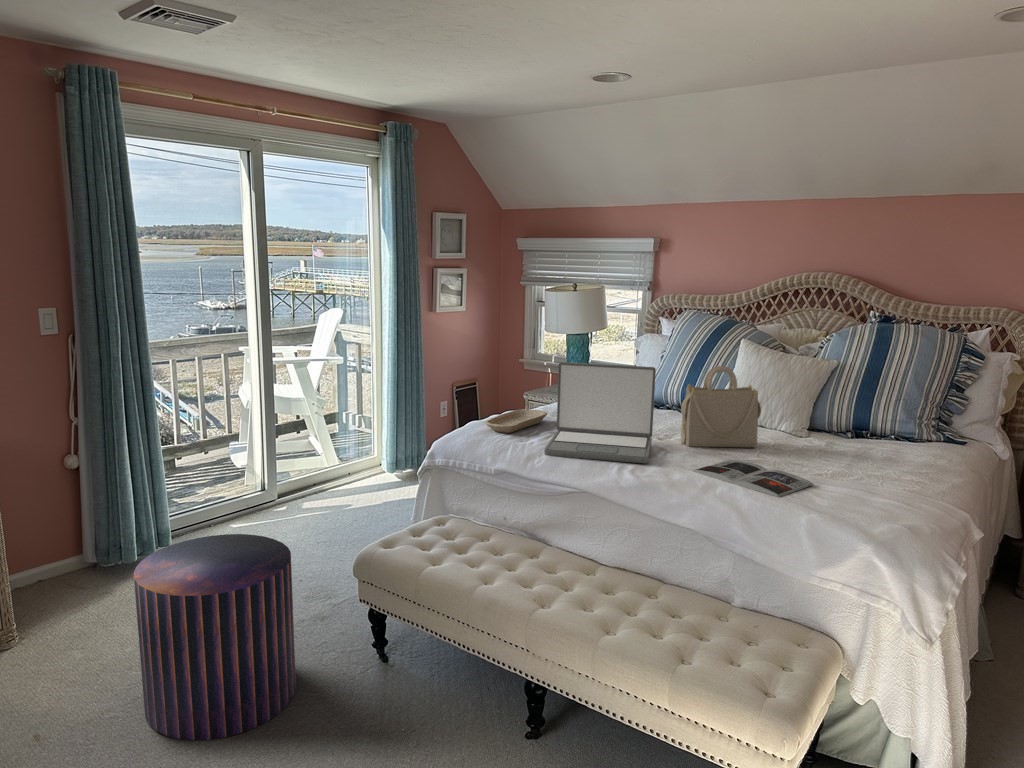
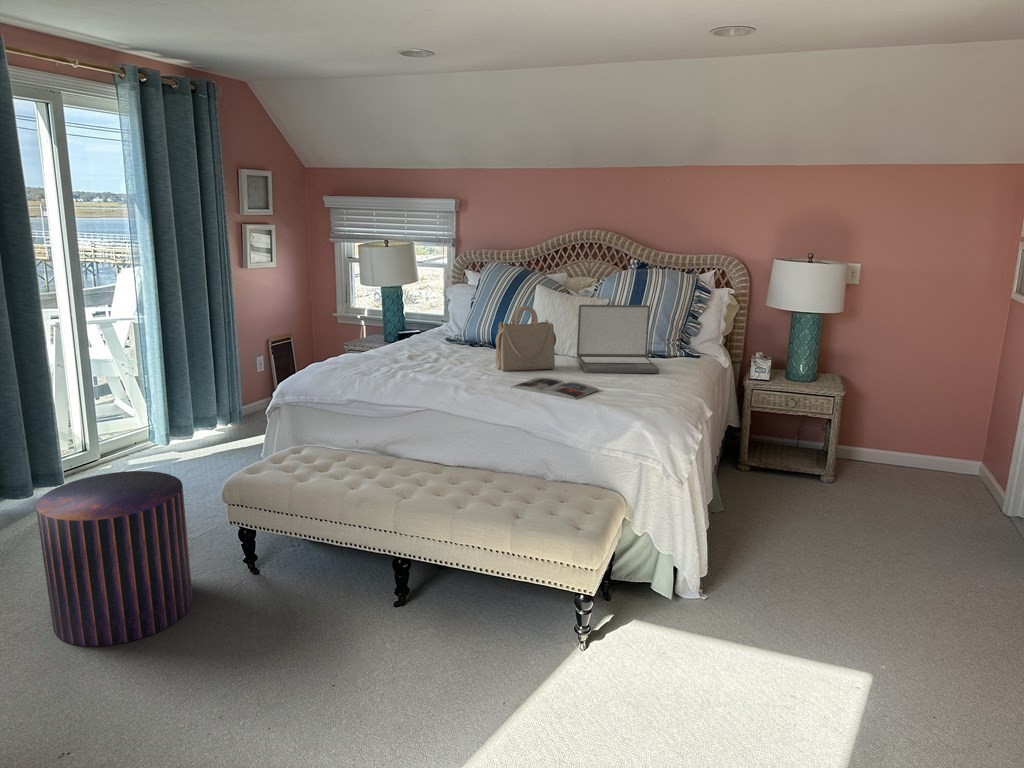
laptop: present [544,362,656,463] -> present [577,305,659,373]
tray: present [485,409,548,433] -> none [333,351,384,370]

